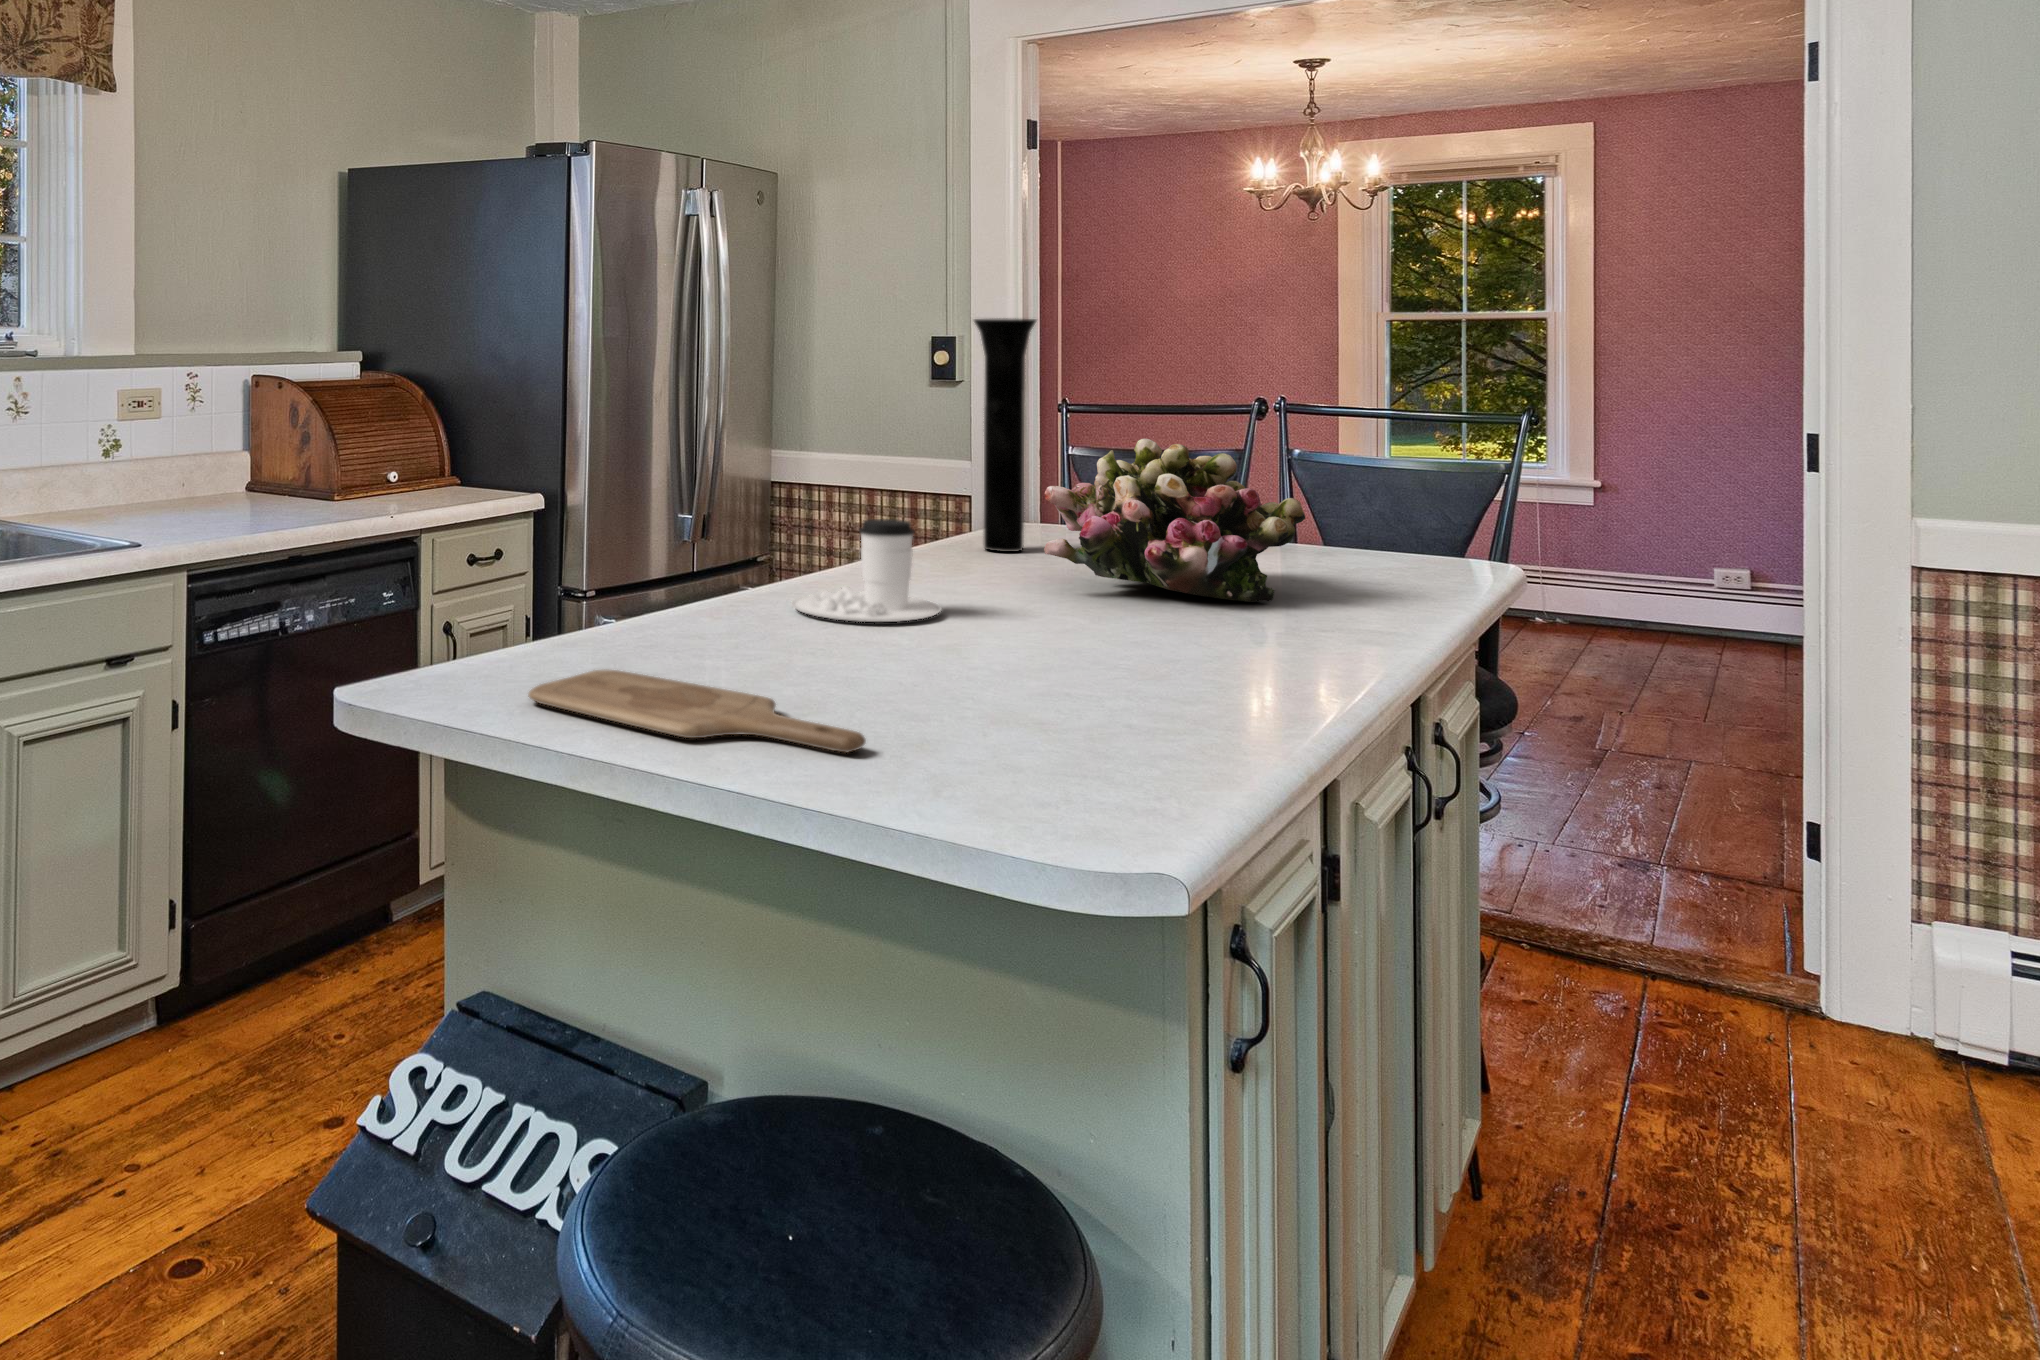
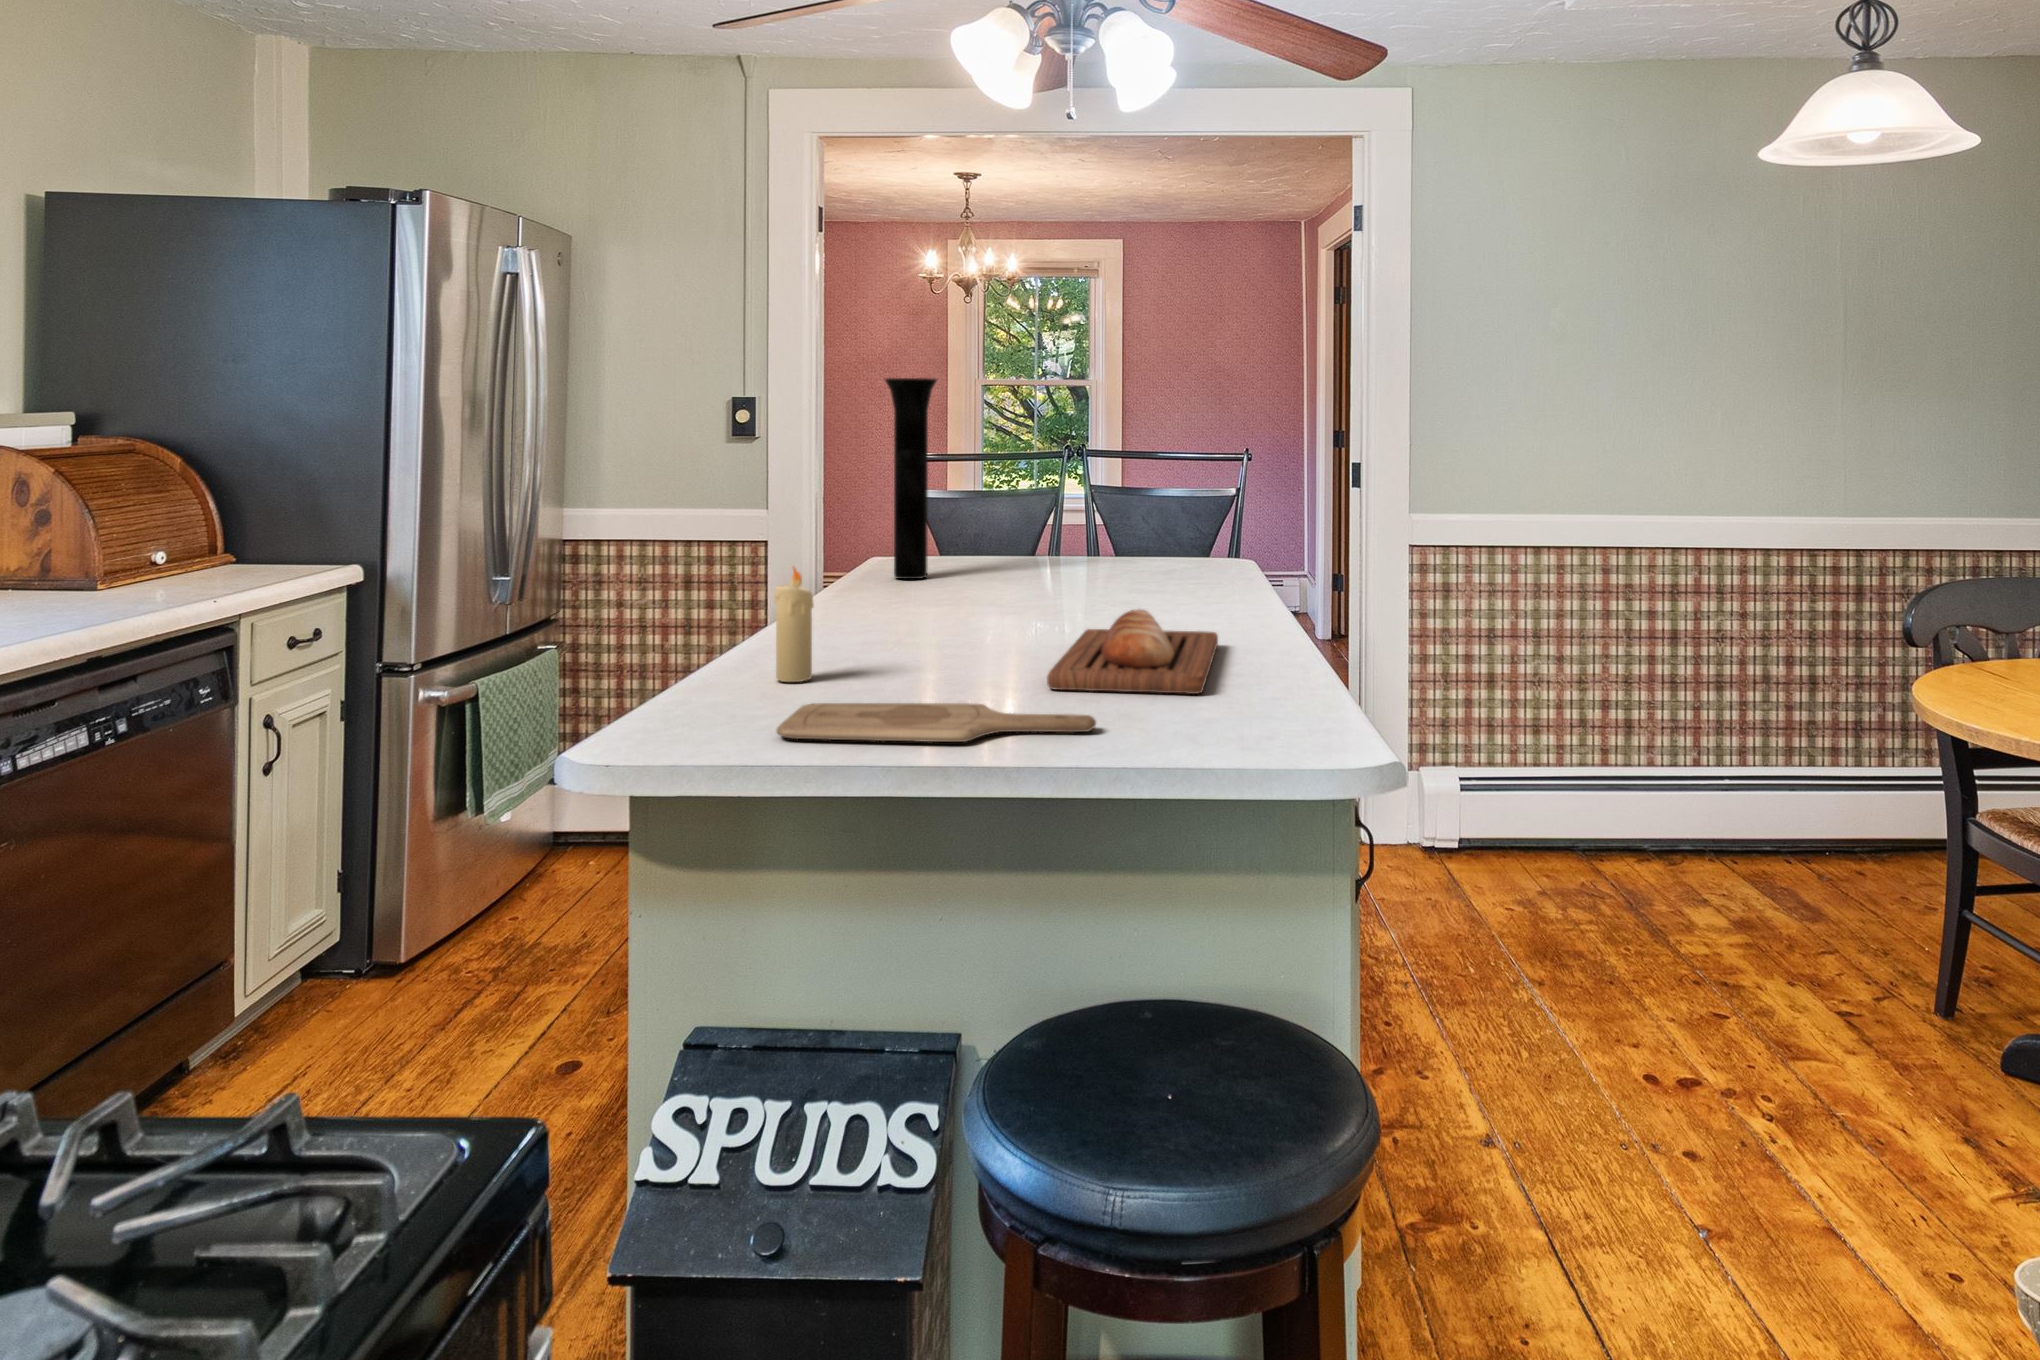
flower arrangement: present [1044,439,1305,602] -> none [984,477,1170,598]
candle: none [646,517,689,646] -> present [774,567,814,682]
coffee cup: present [791,519,941,622] -> none [834,554,965,644]
bread loaf: none [904,611,1232,731] -> present [1047,609,1218,694]

